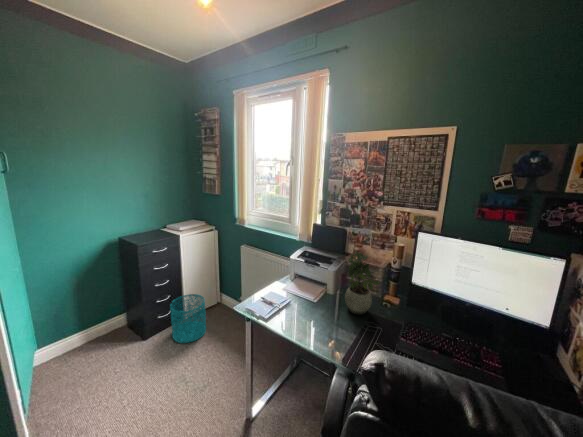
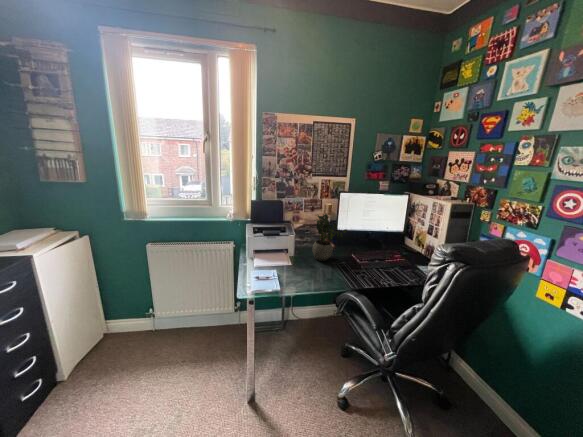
wastebasket: present [170,294,206,343] -> none [58,330,127,410]

